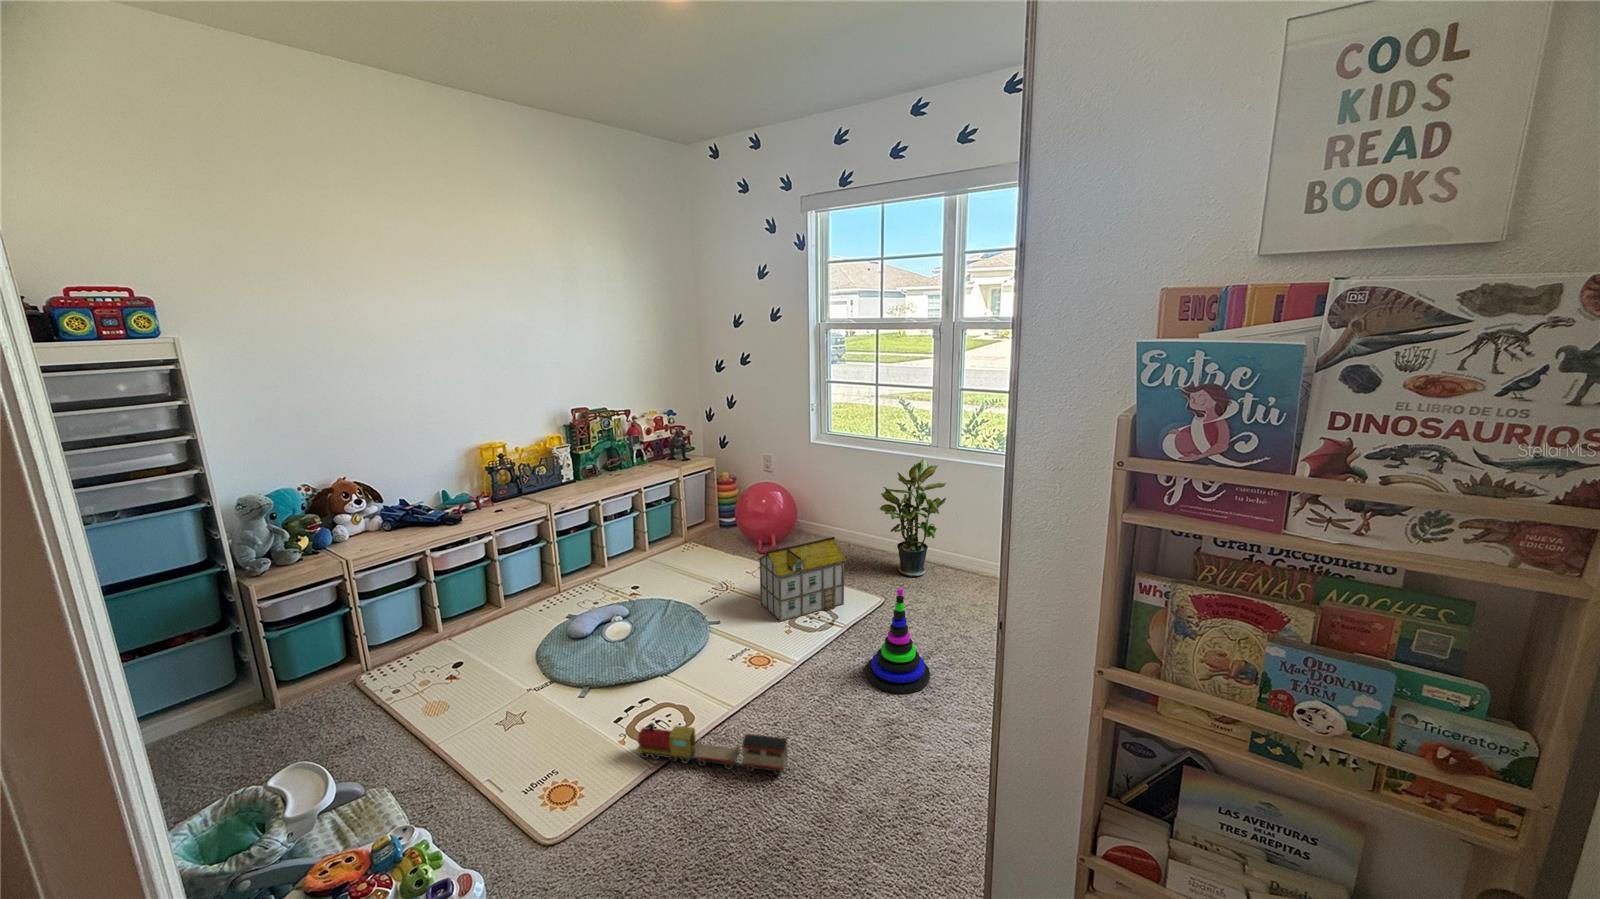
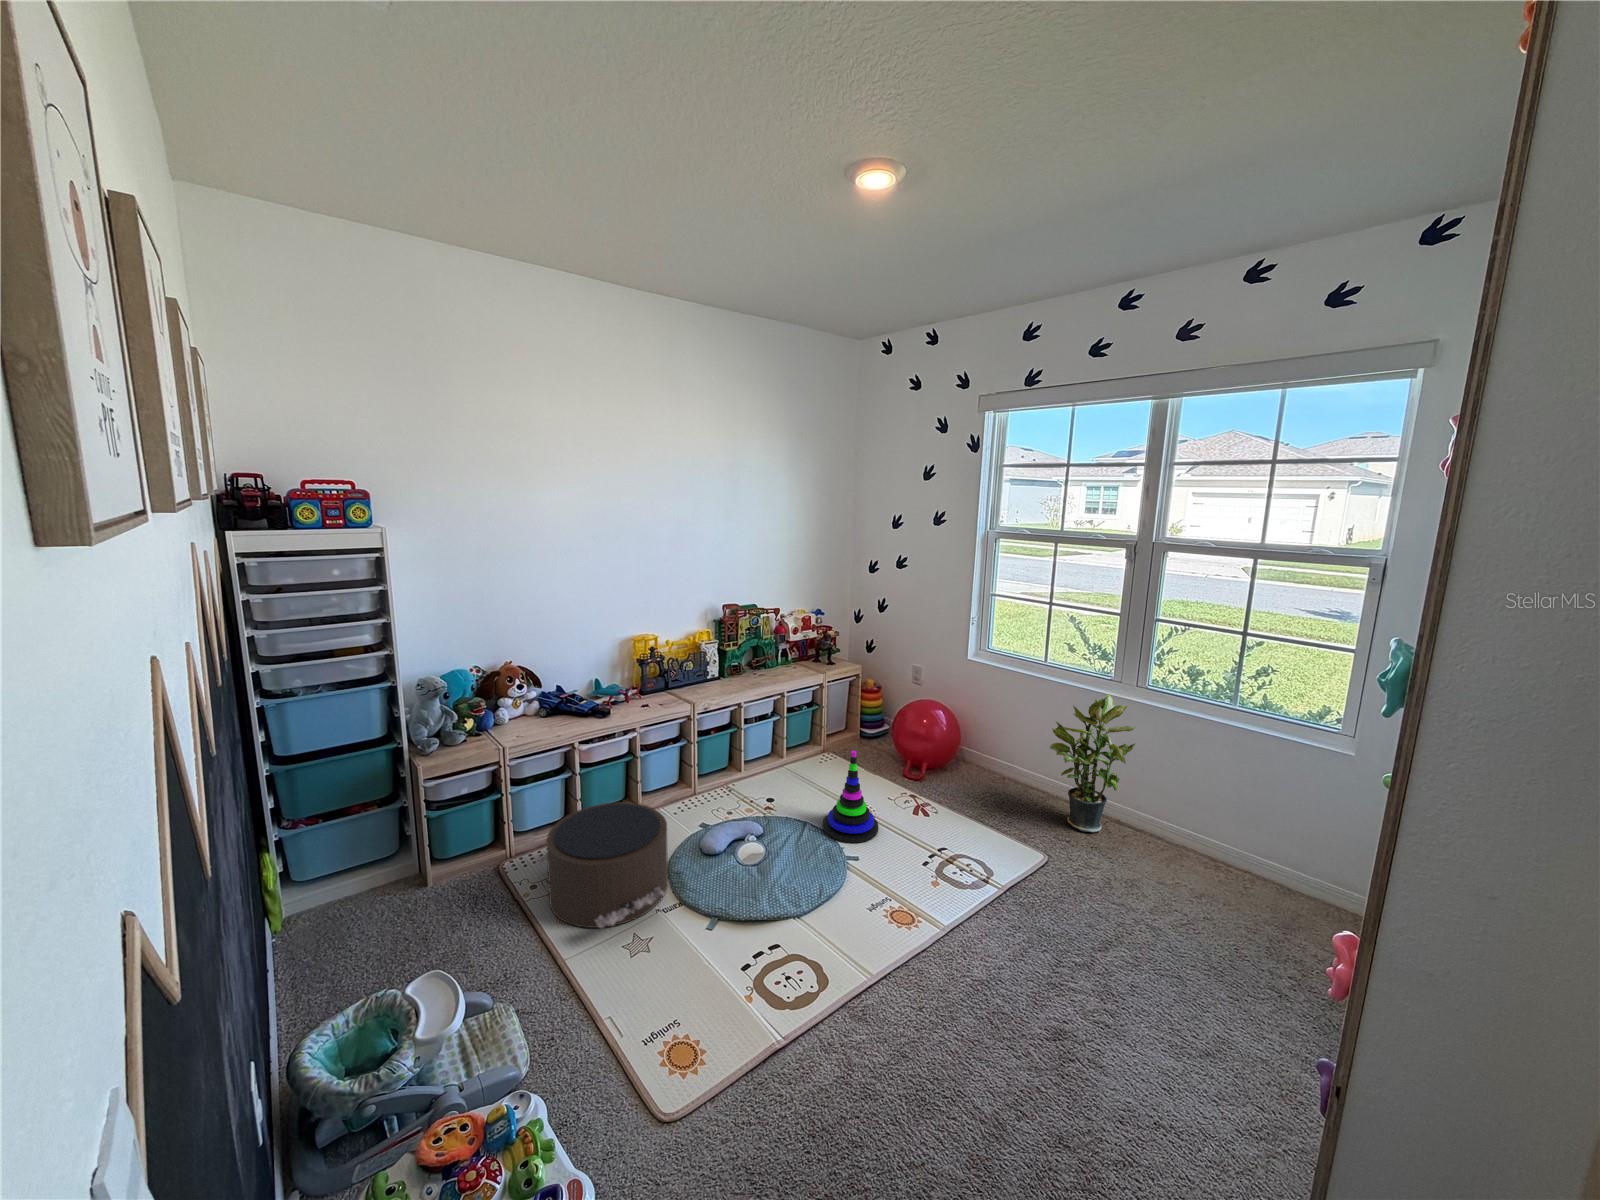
toy house: present [758,537,846,622] -> none [905,776,1008,868]
stacking toy: present [866,588,930,694] -> present [823,751,879,843]
pouf: none [394,600,538,716] -> present [535,802,668,928]
toy train: present [637,723,788,775] -> none [763,984,939,1083]

